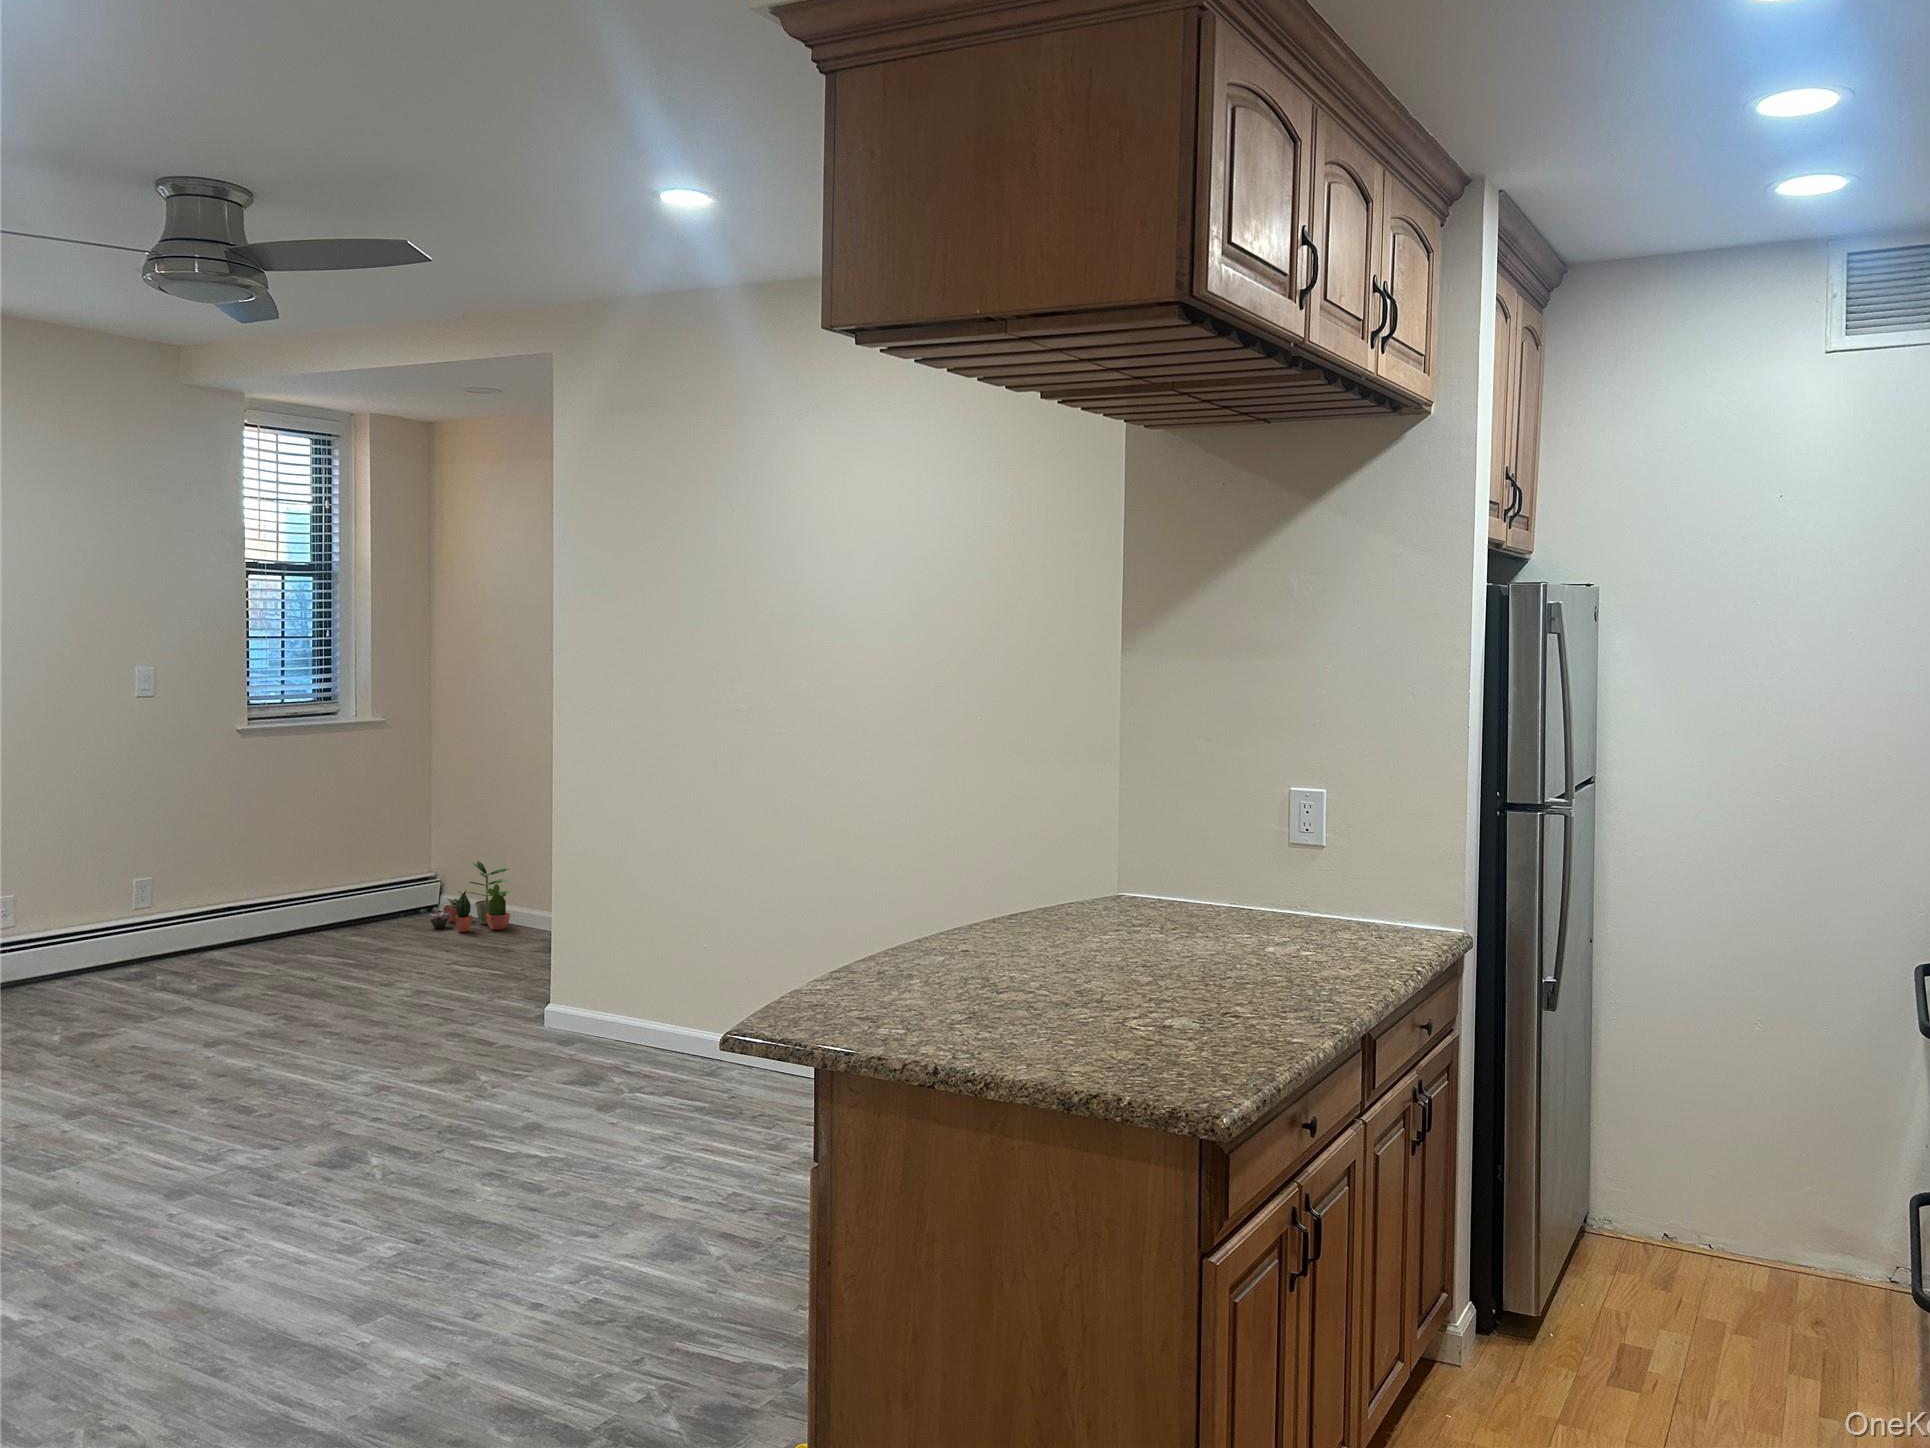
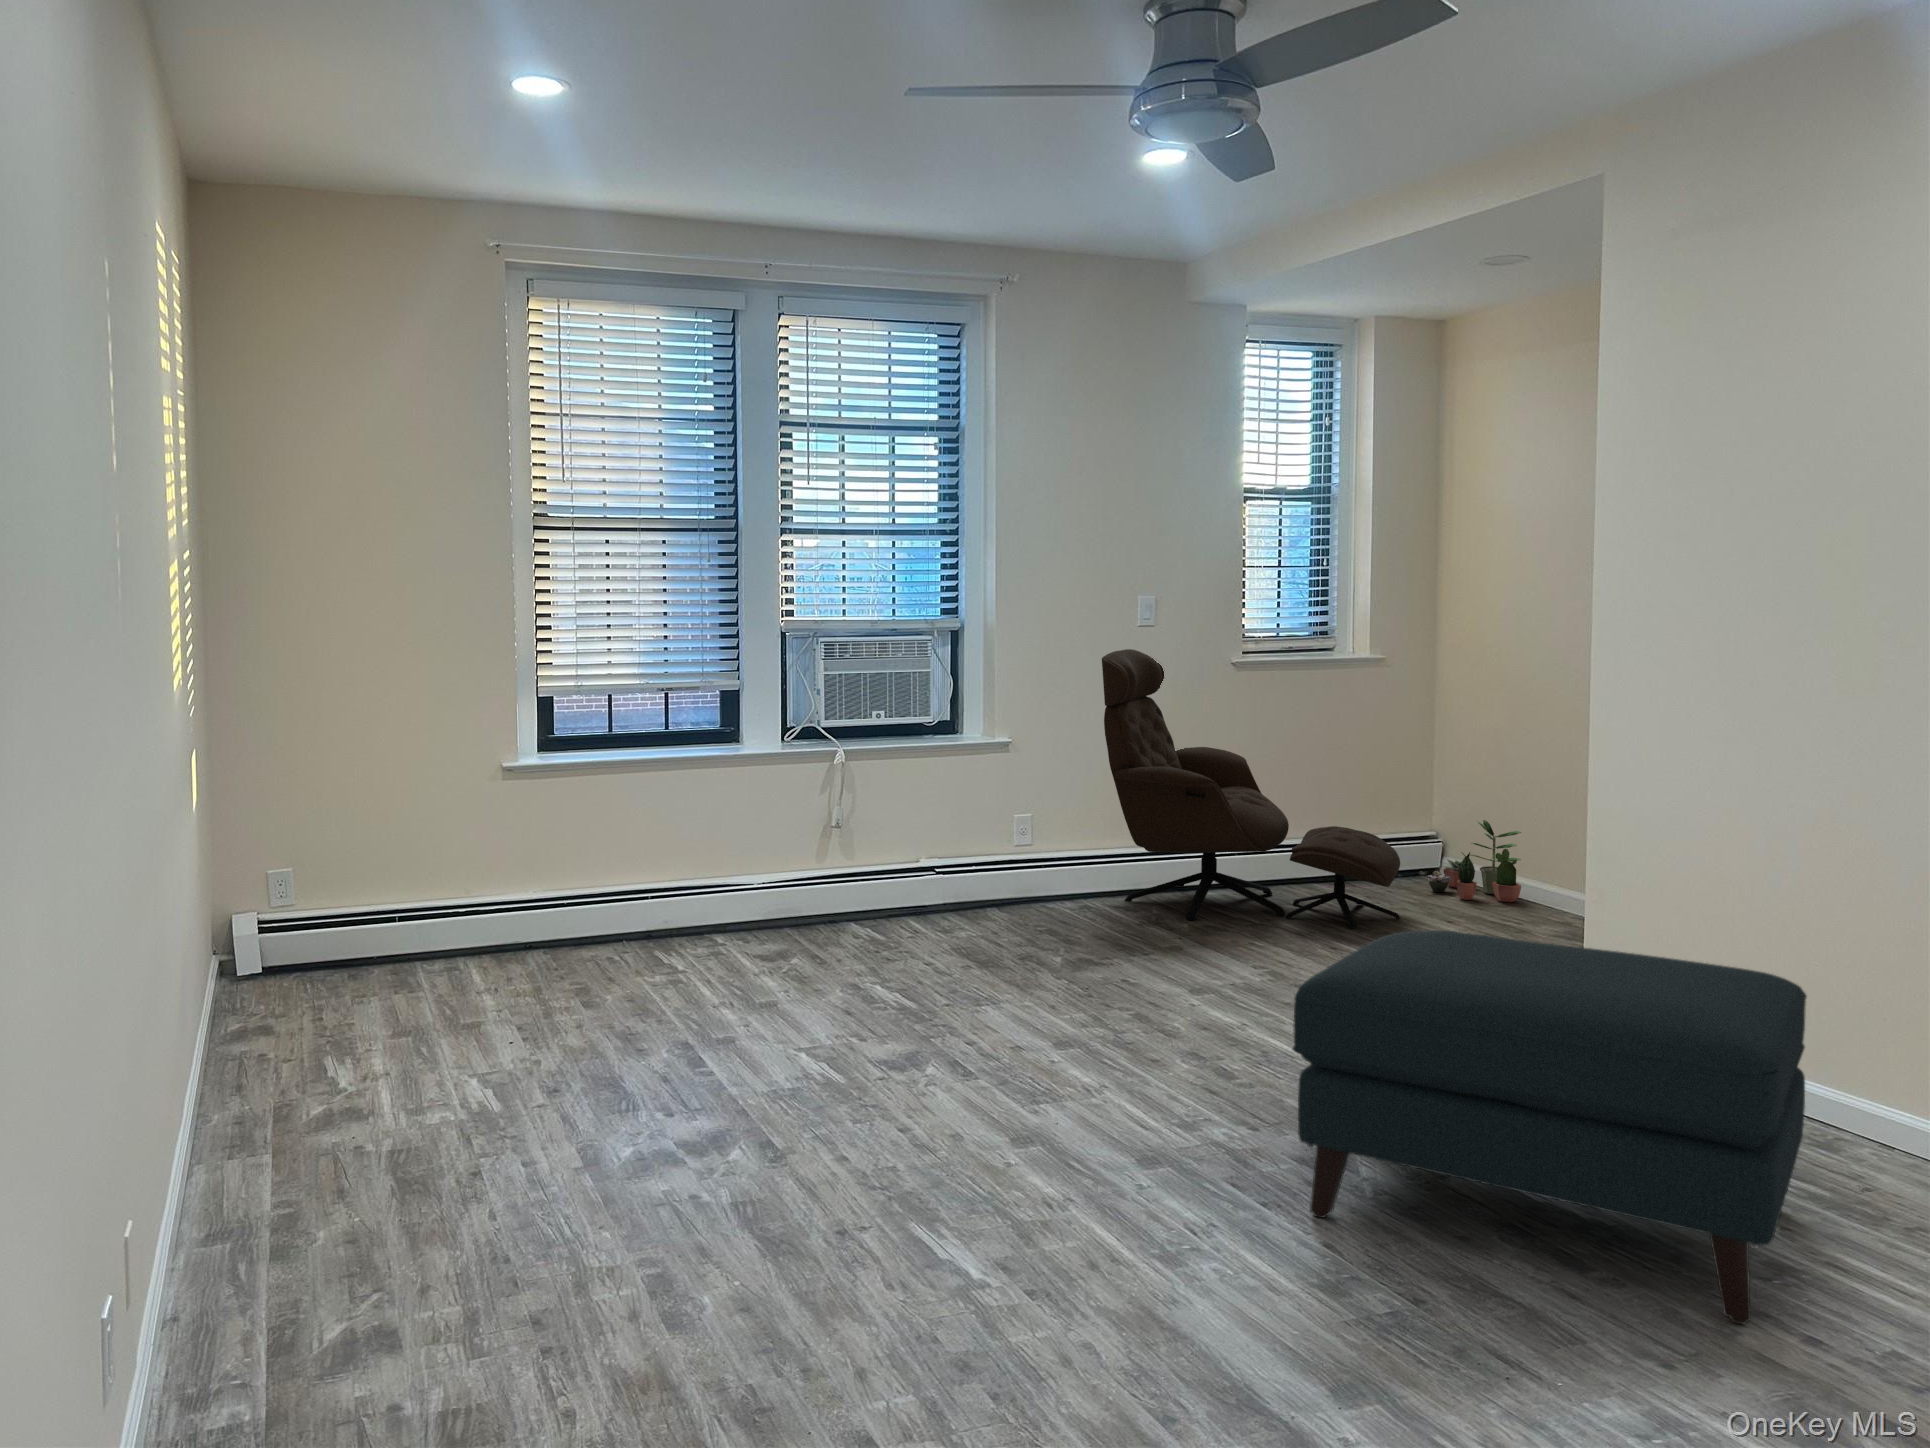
lounge chair: none [94,723,405,983] -> present [1102,649,1400,928]
ottoman: none [312,958,686,1203] -> present [1293,930,1807,1324]

